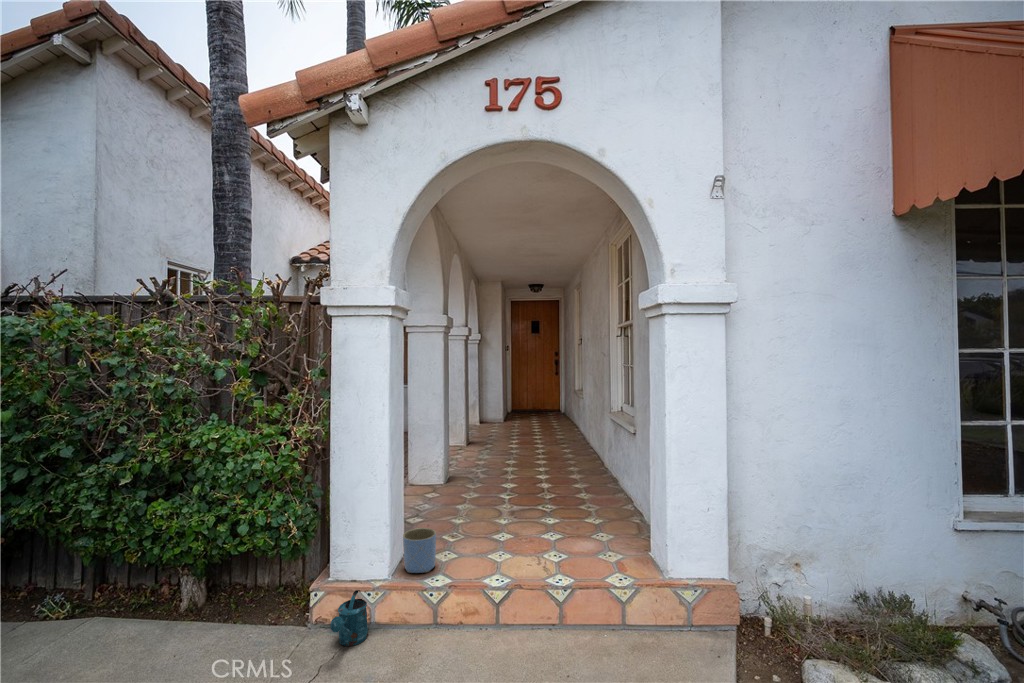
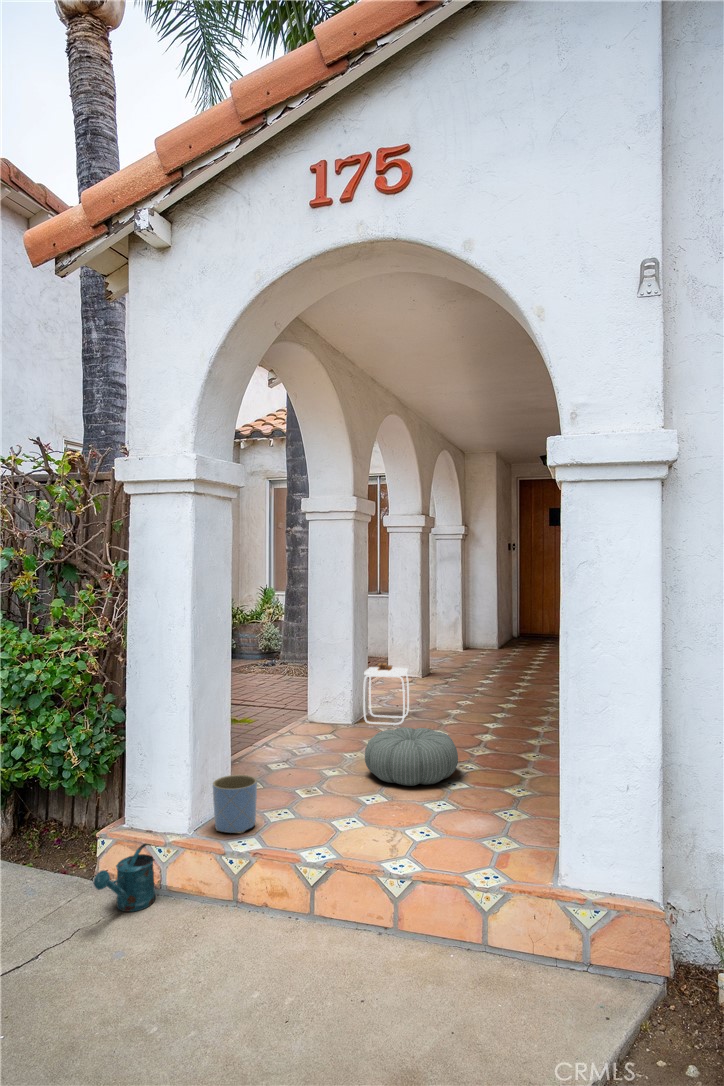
side table: none [458,435,488,479] -> present [363,663,409,725]
pouf: none [487,480,552,522] -> present [365,727,458,786]

